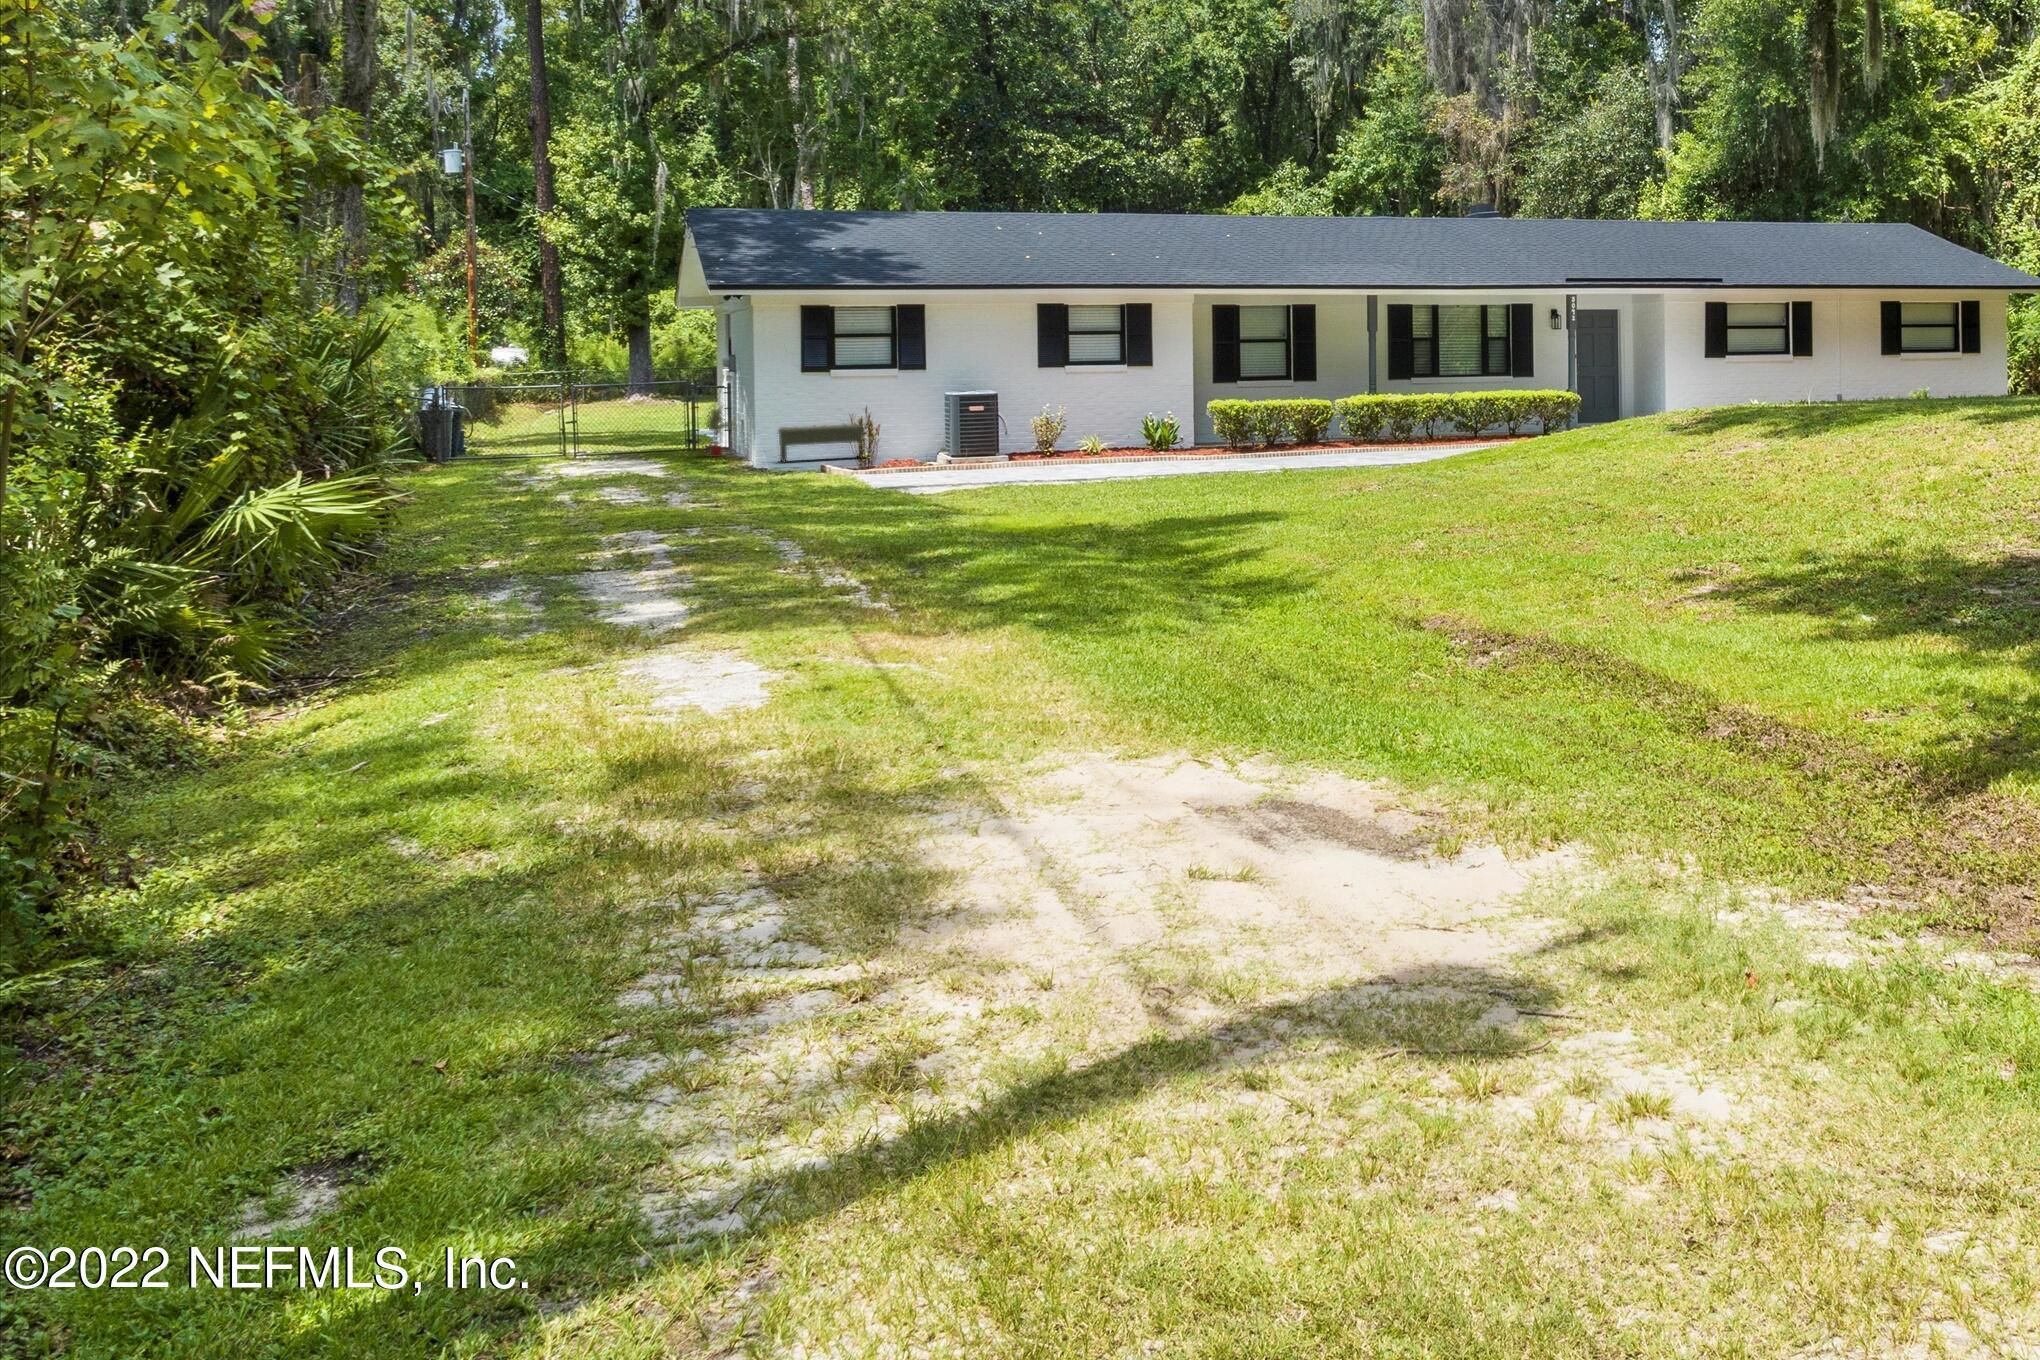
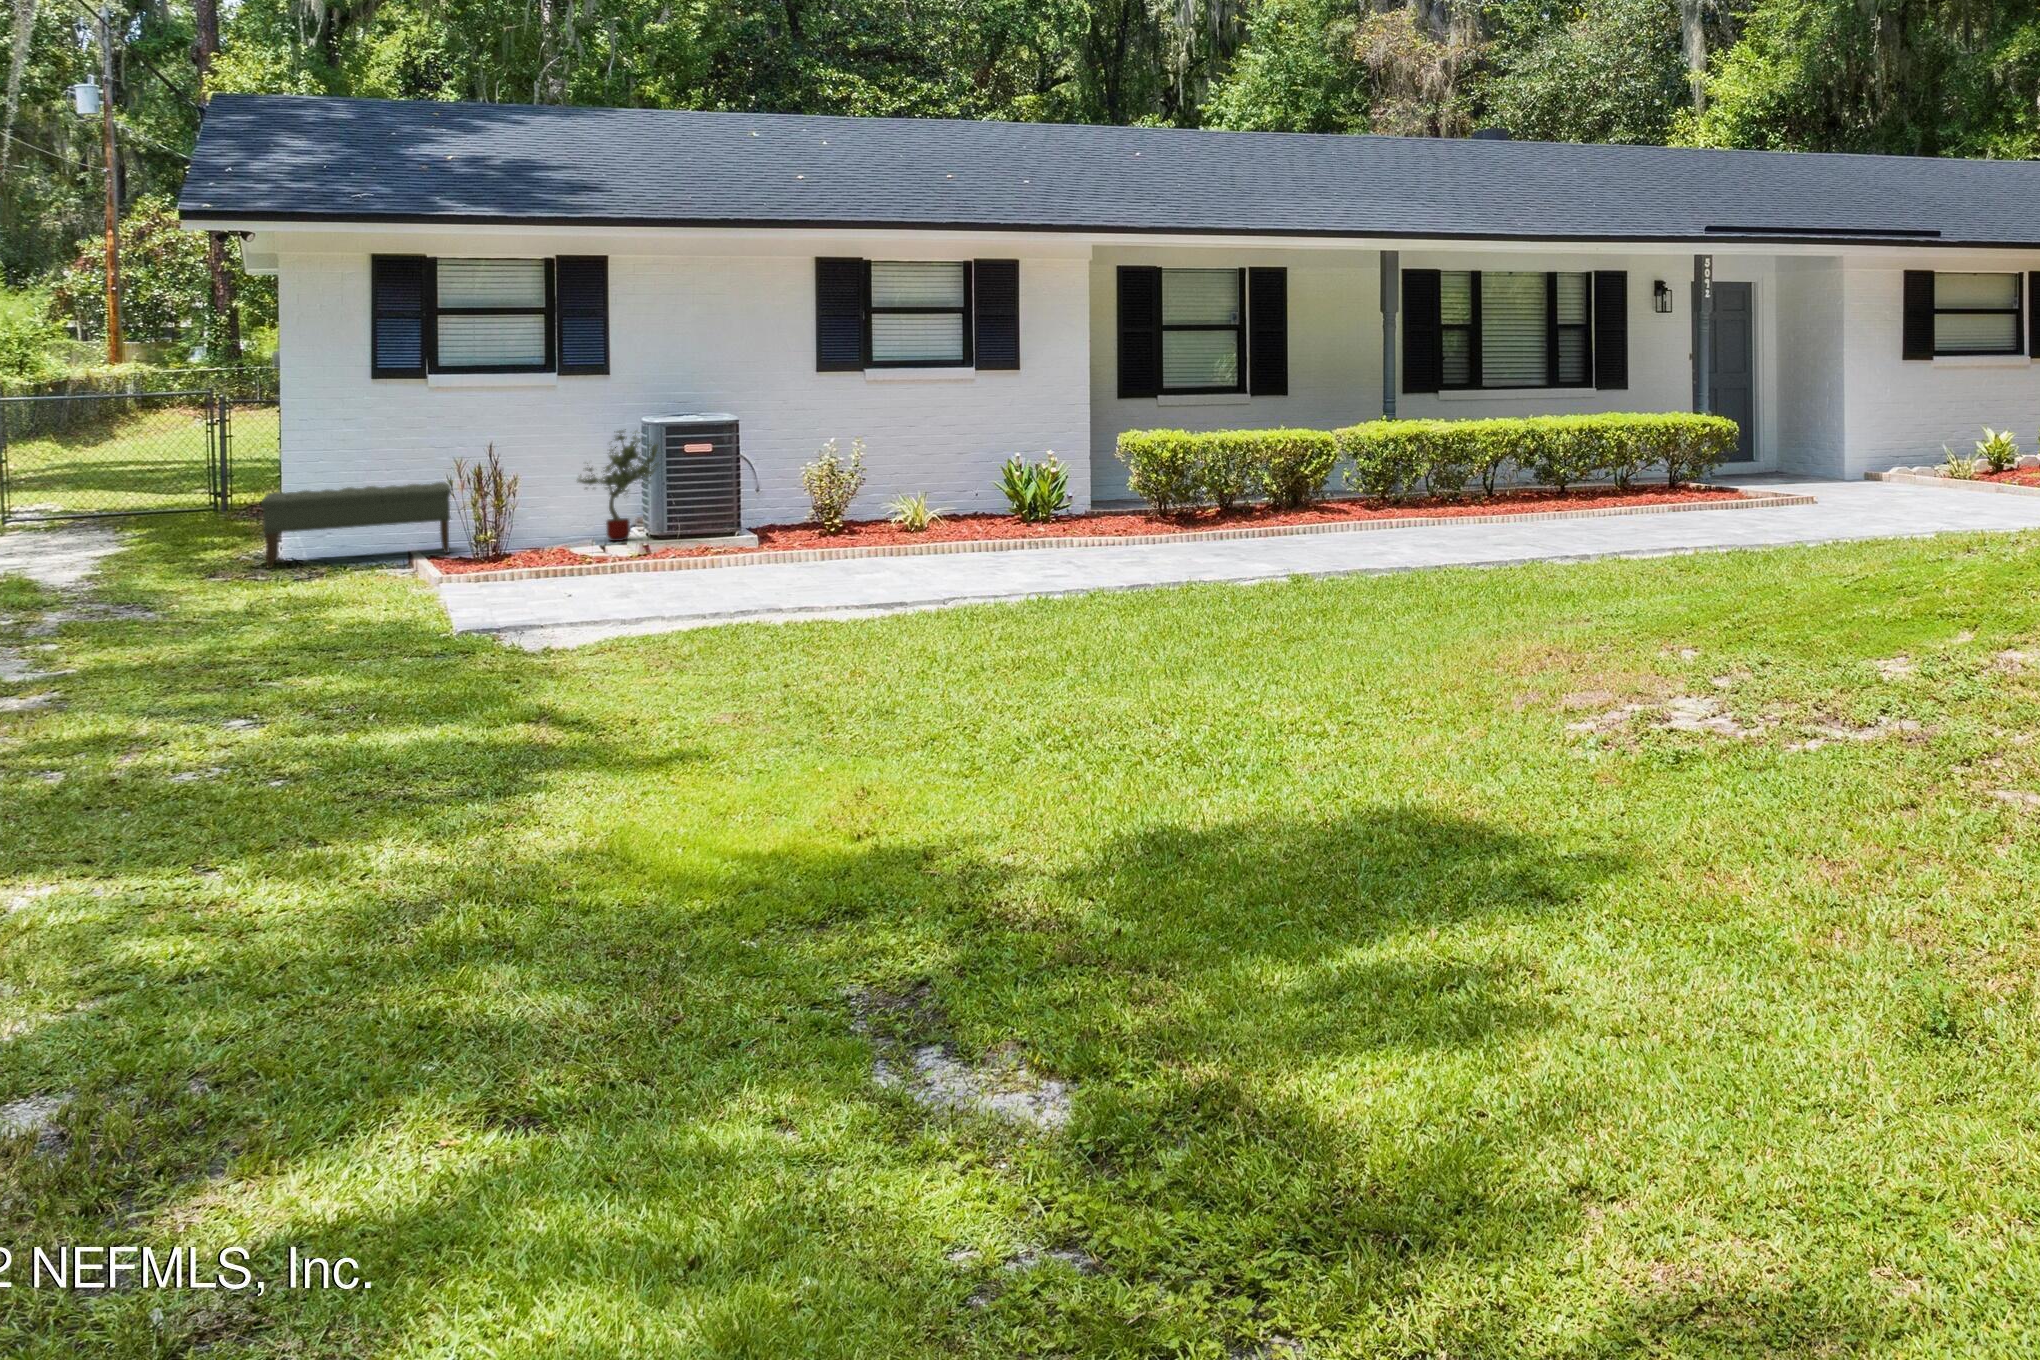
potted tree: present [706,406,736,457] -> present [578,429,658,541]

